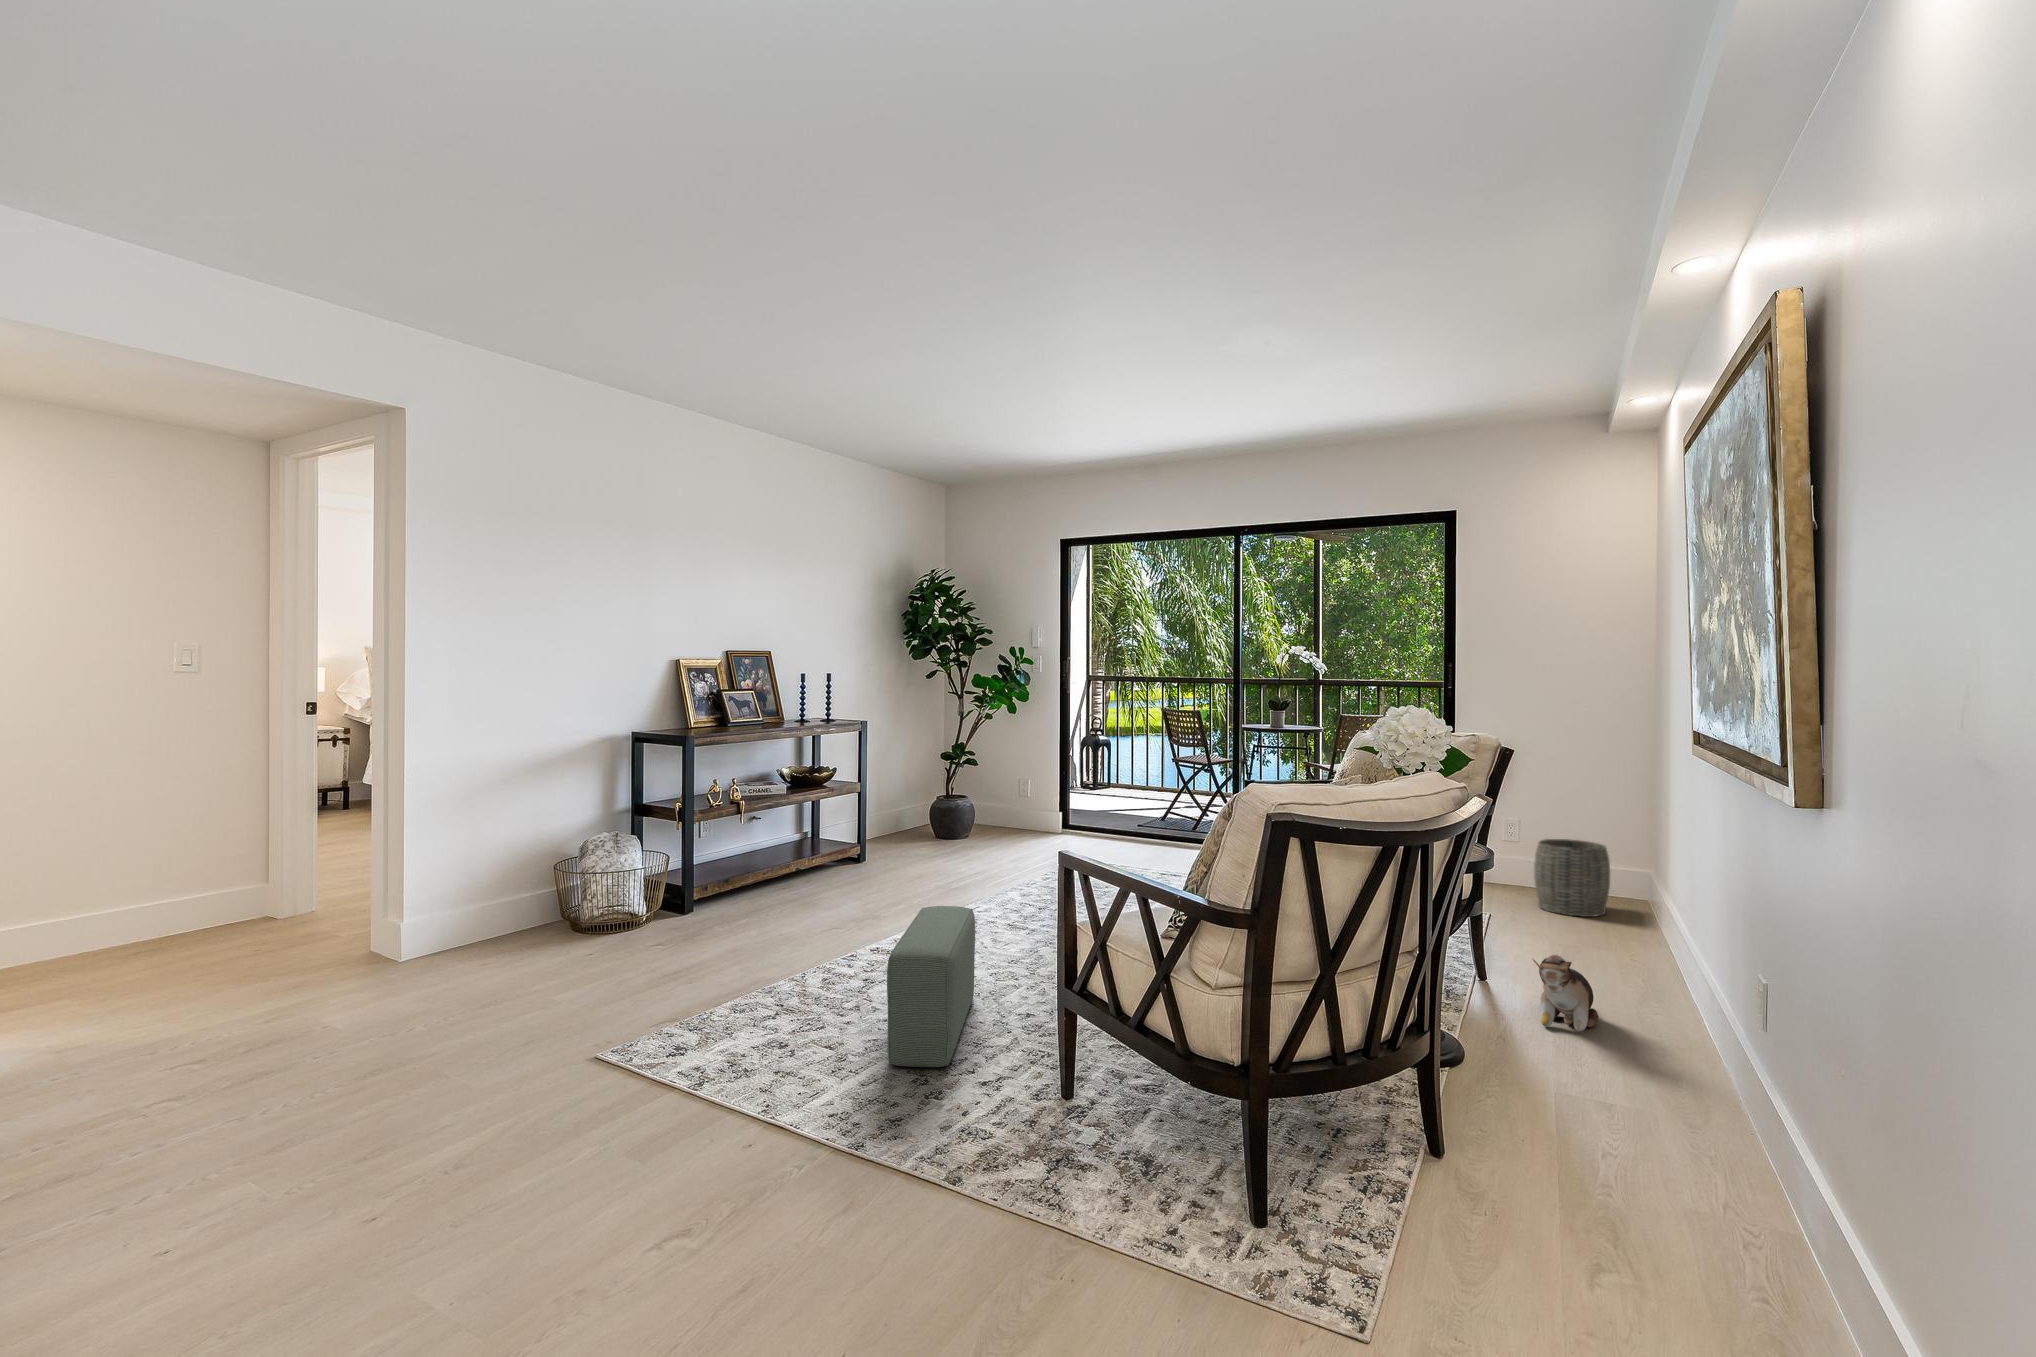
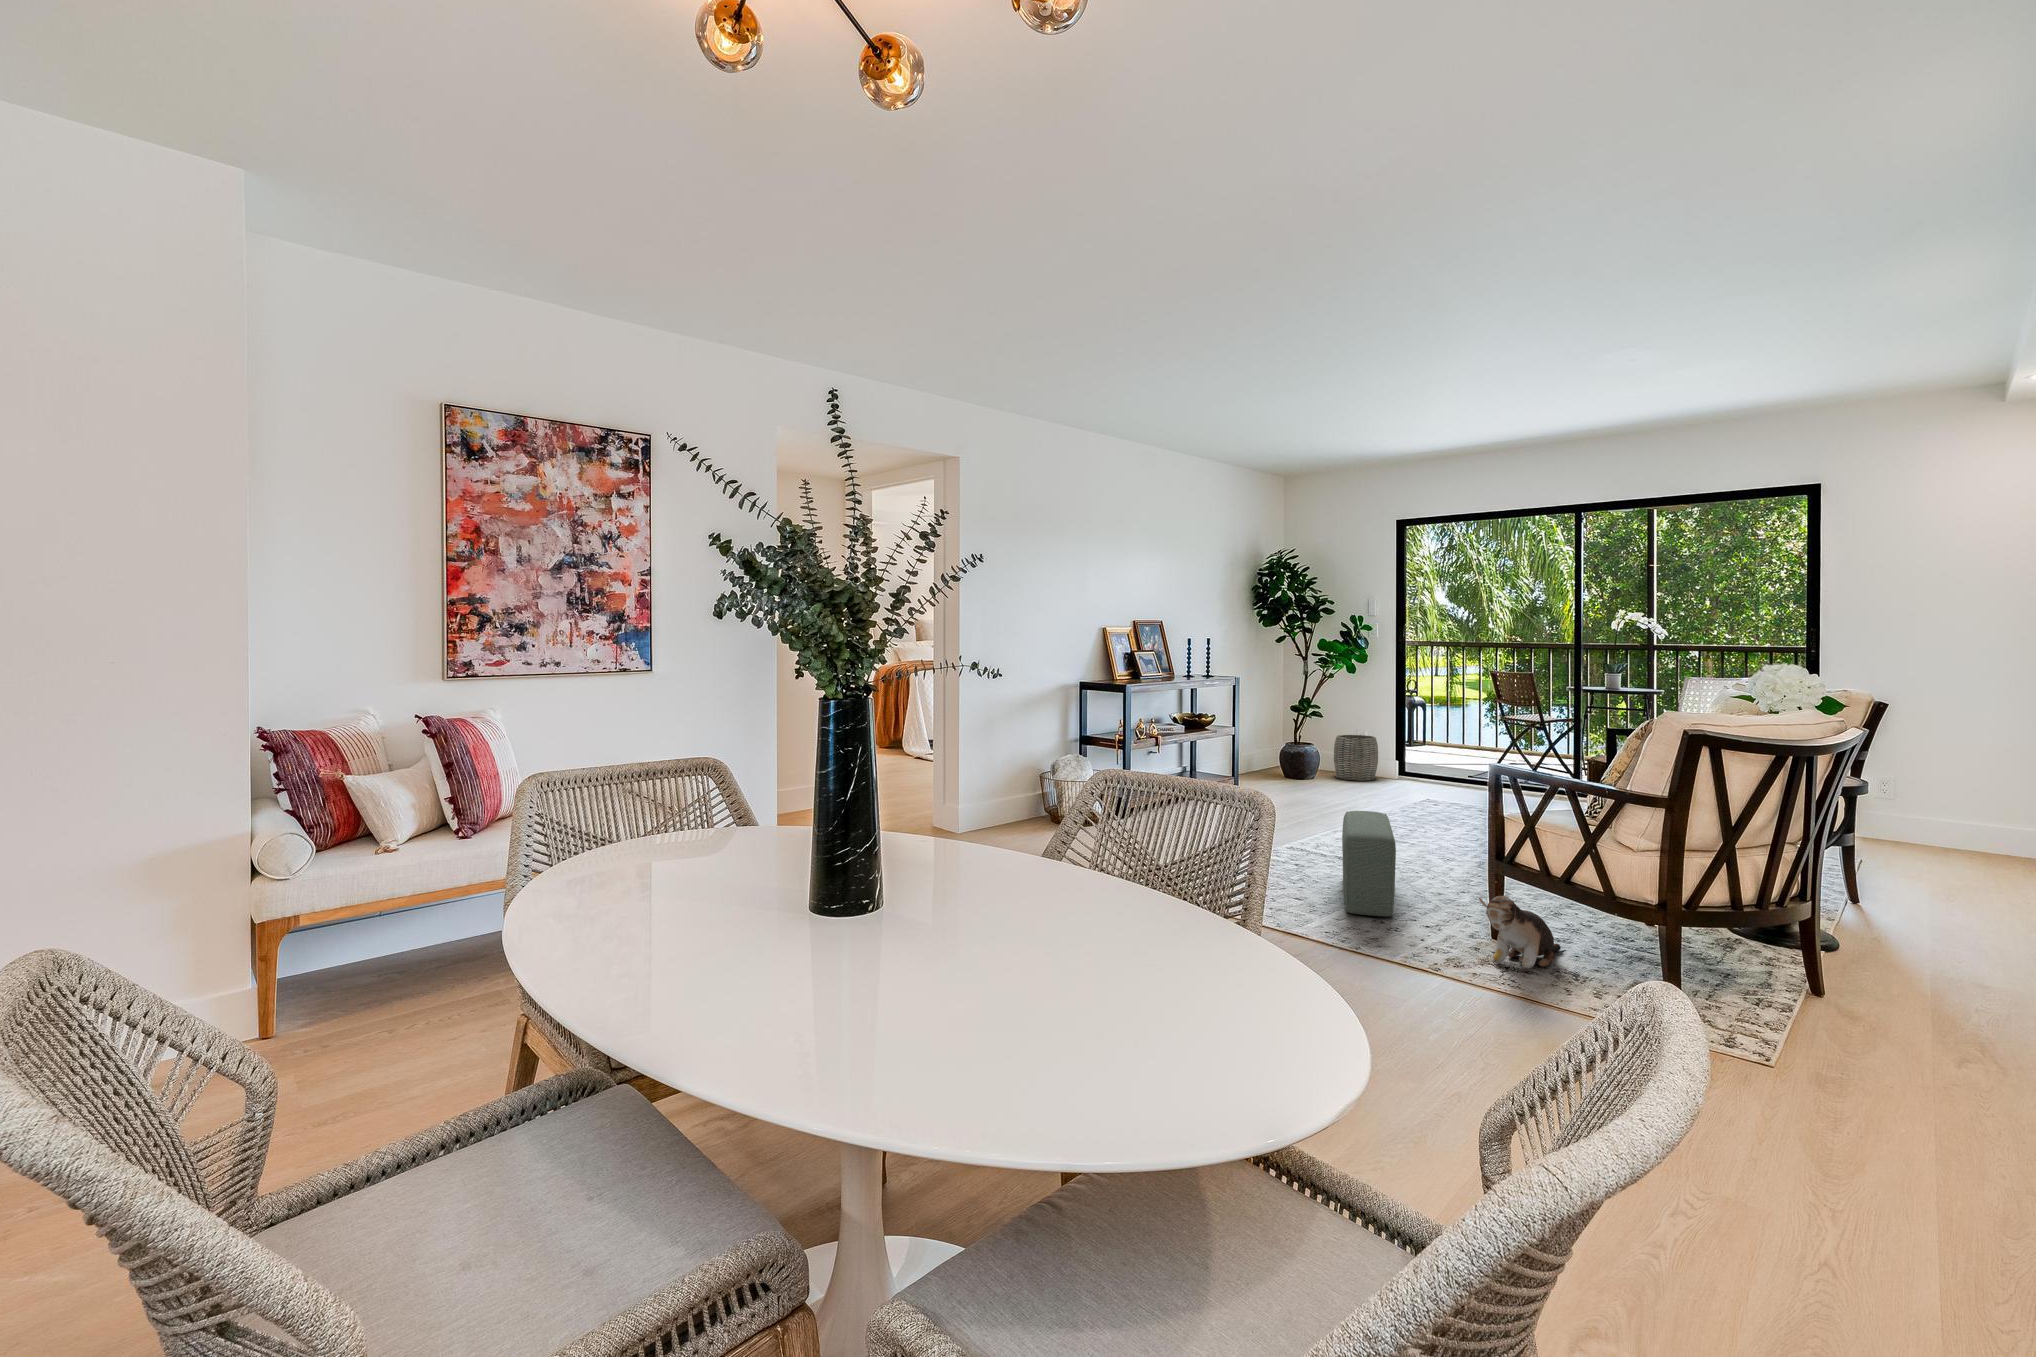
woven basket: present [1534,839,1610,917] -> present [1334,735,1378,781]
plush toy: present [1533,955,1598,1031] -> present [1479,896,1561,969]

